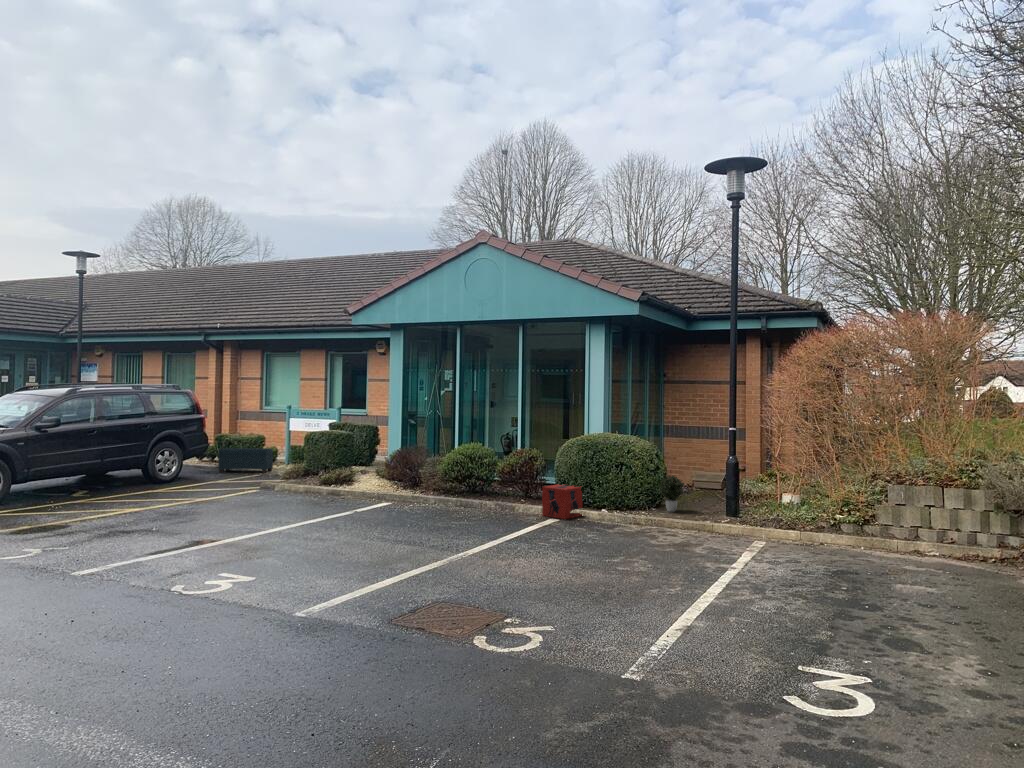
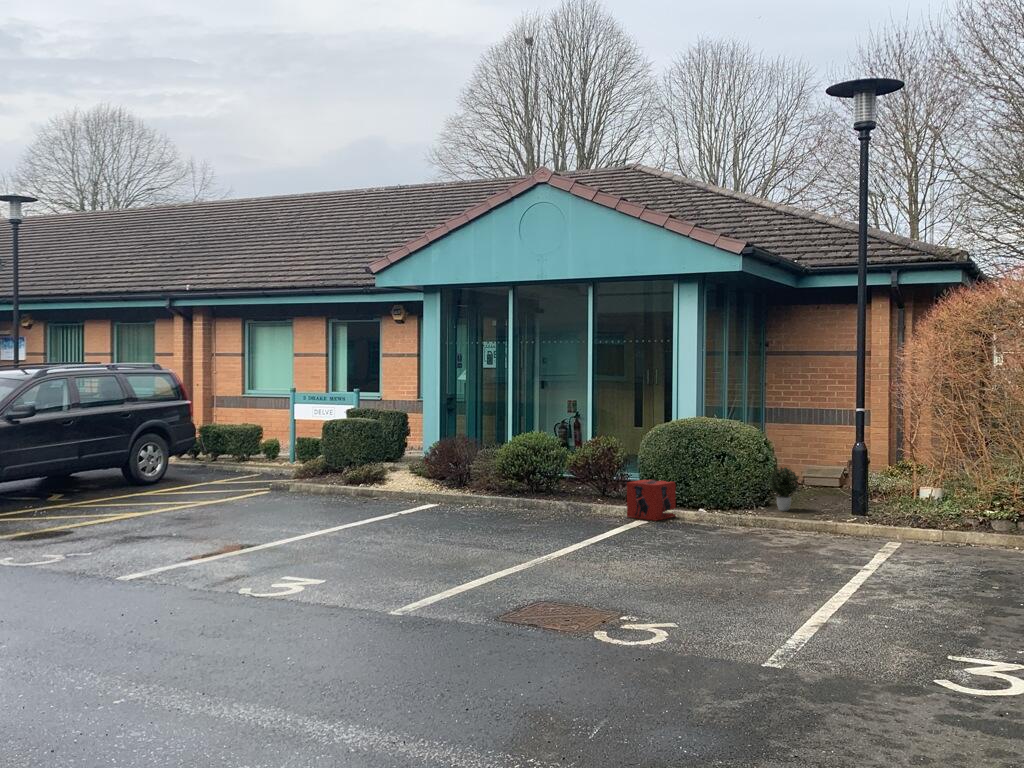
bench: present [218,448,273,473] -> none [204,442,270,473]

